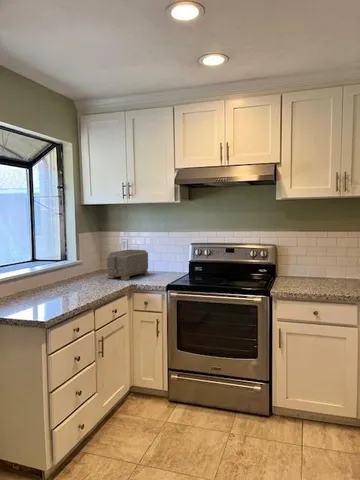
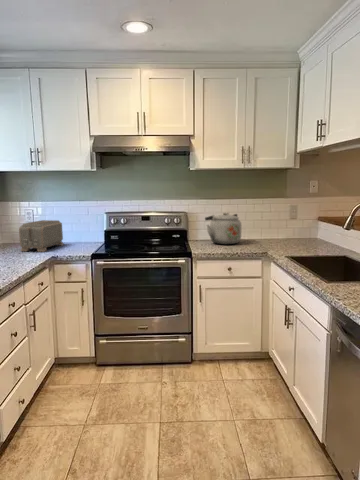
kettle: none [294,247,337,284] -> present [205,213,241,244]

